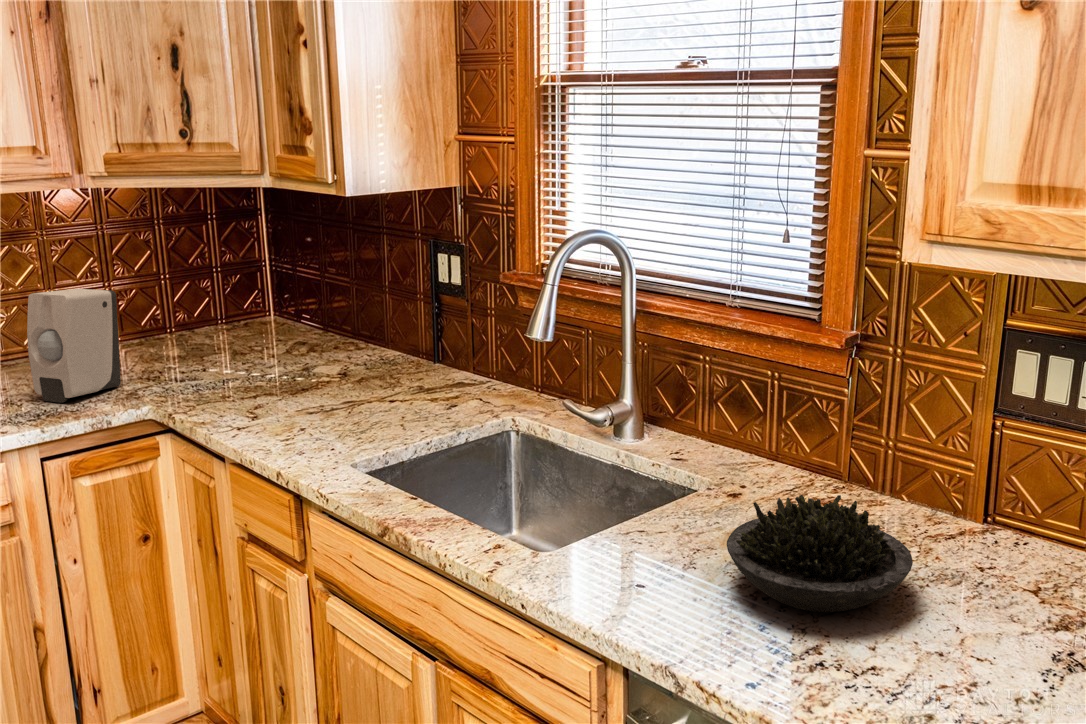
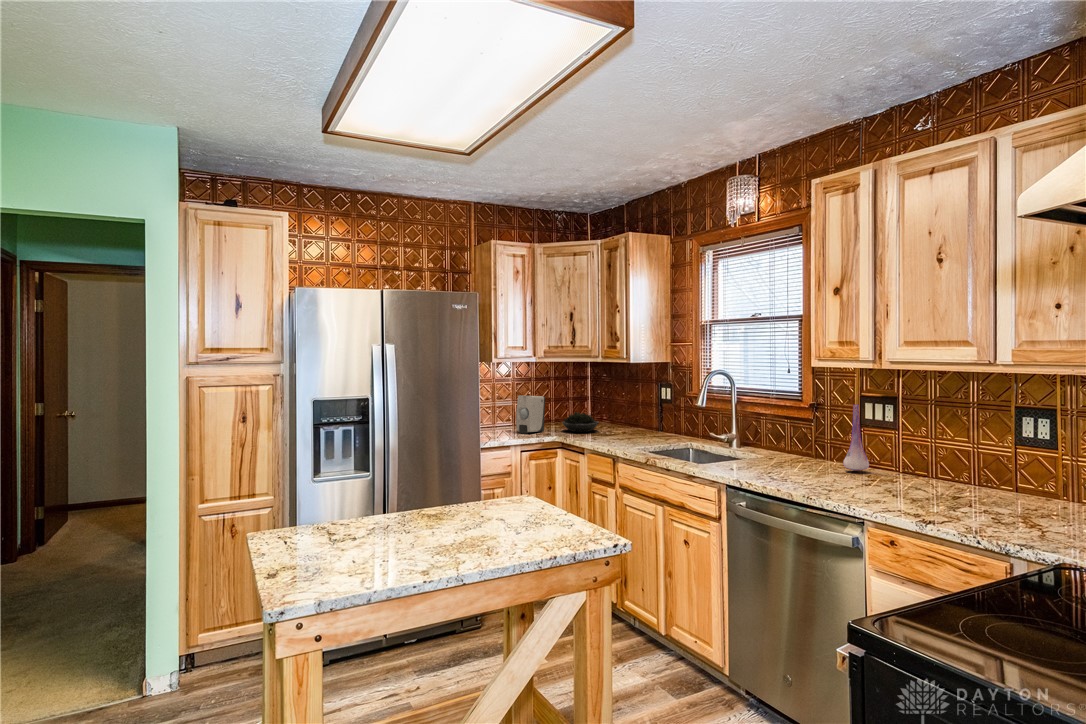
vase: none [948,362,1027,560] -> present [843,404,869,470]
succulent plant: present [727,495,913,612] -> present [562,412,598,432]

